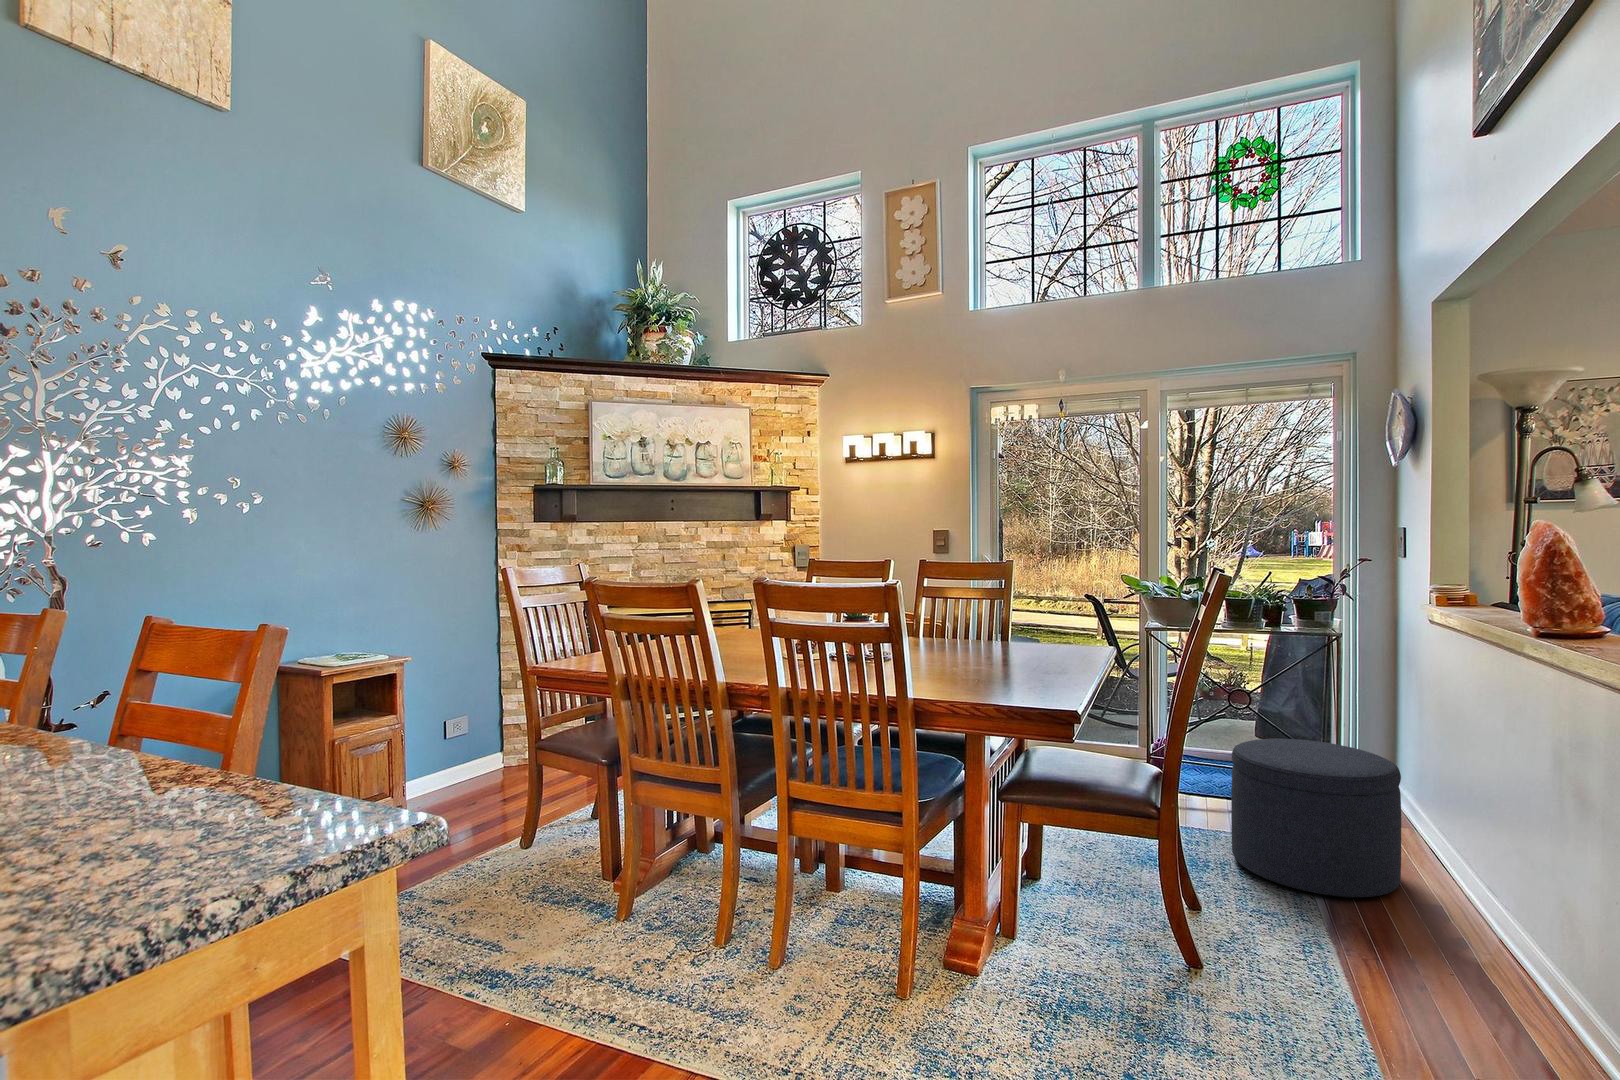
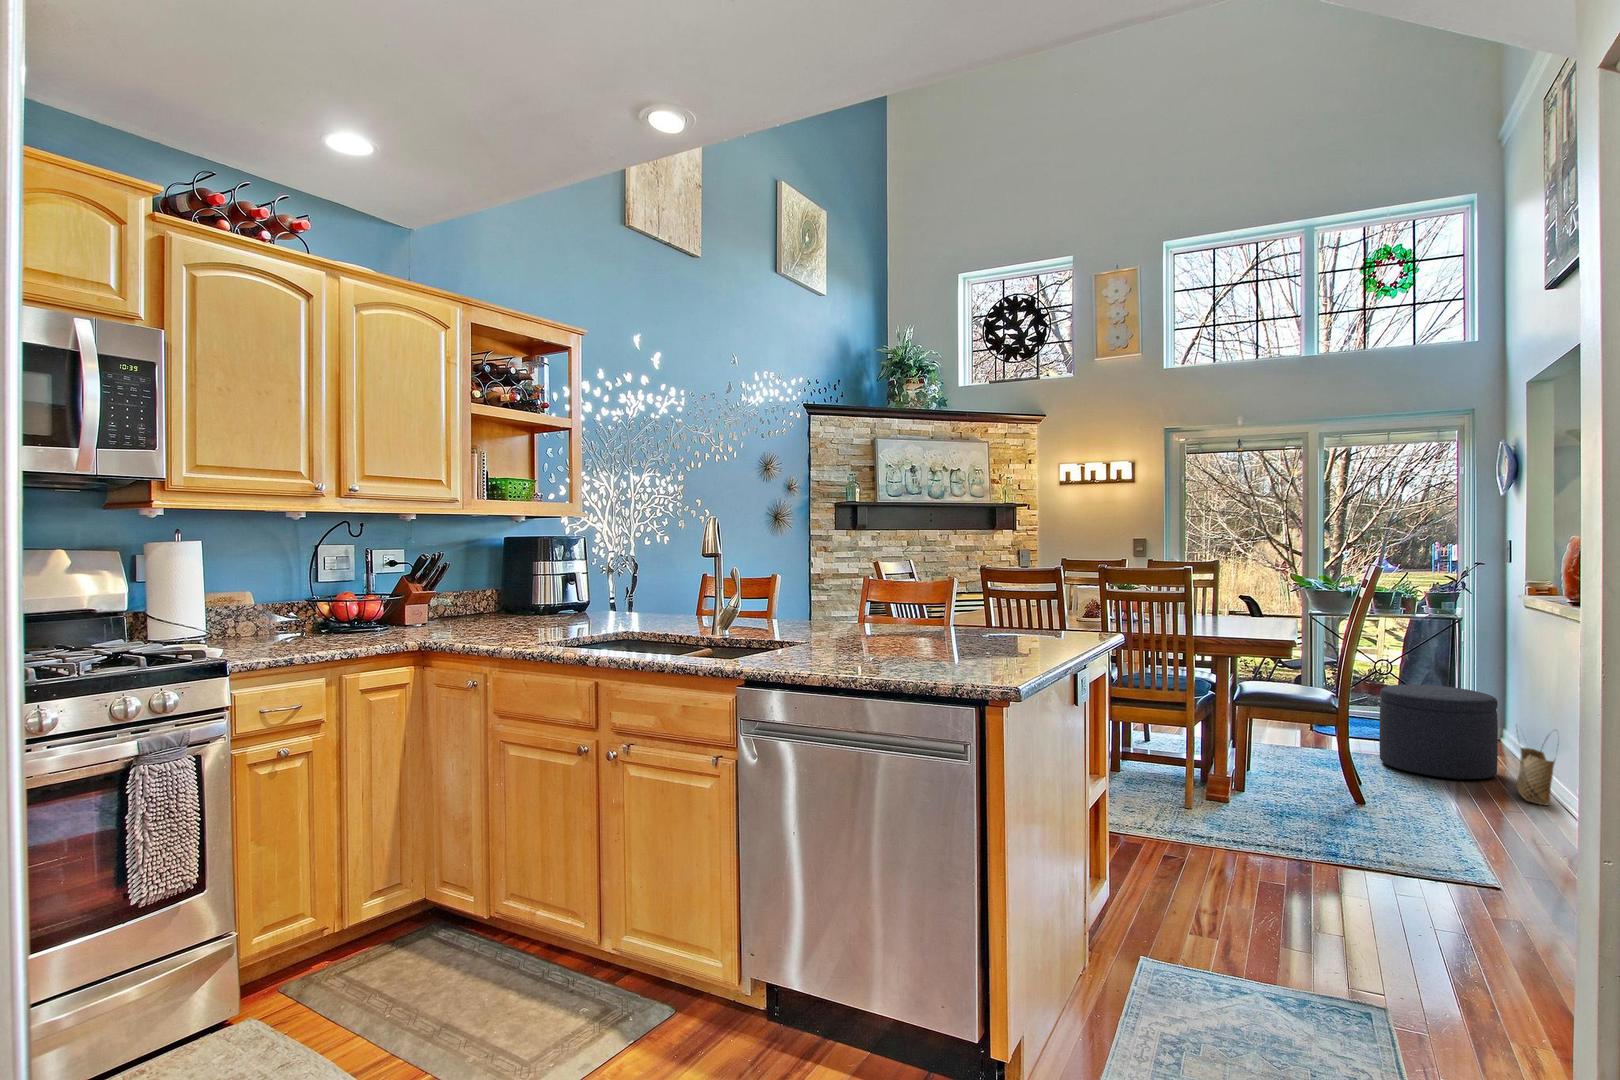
woven basket: none [1436,823,1508,966] -> present [1517,748,1555,805]

